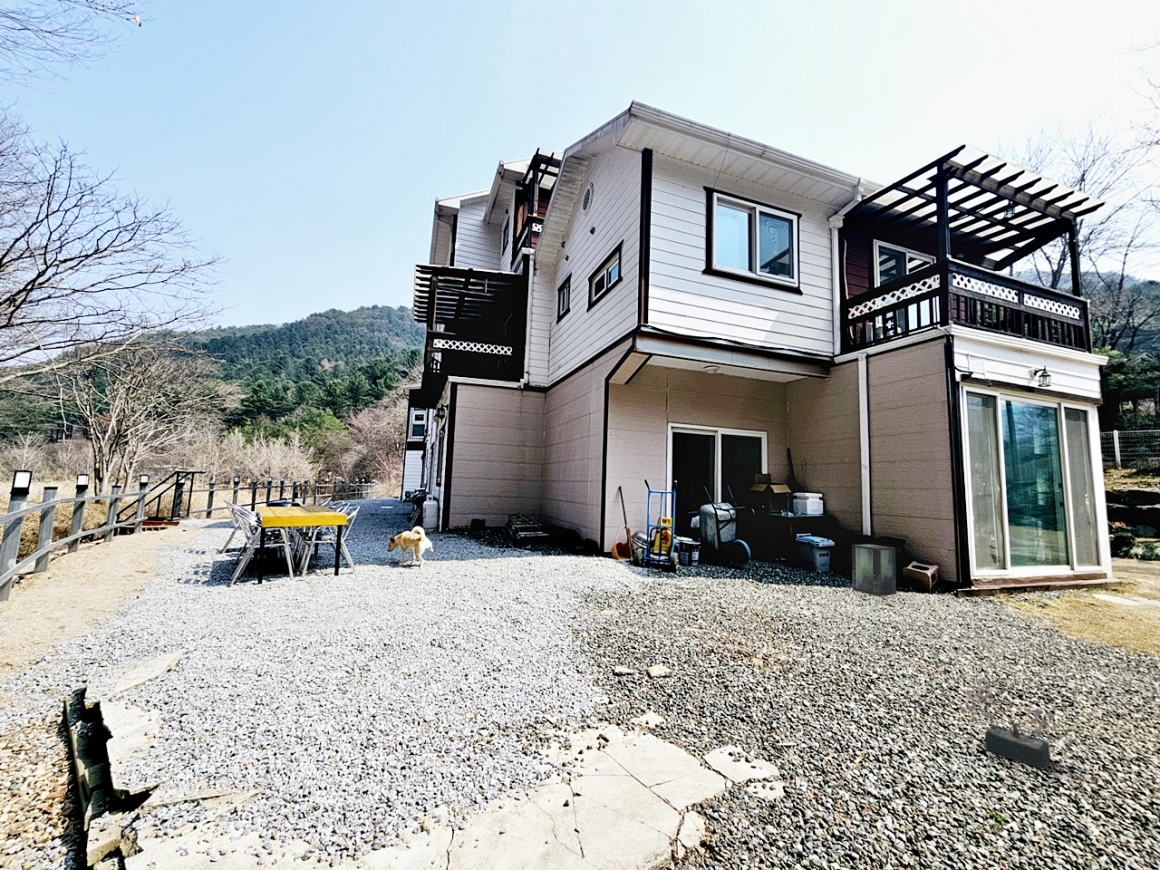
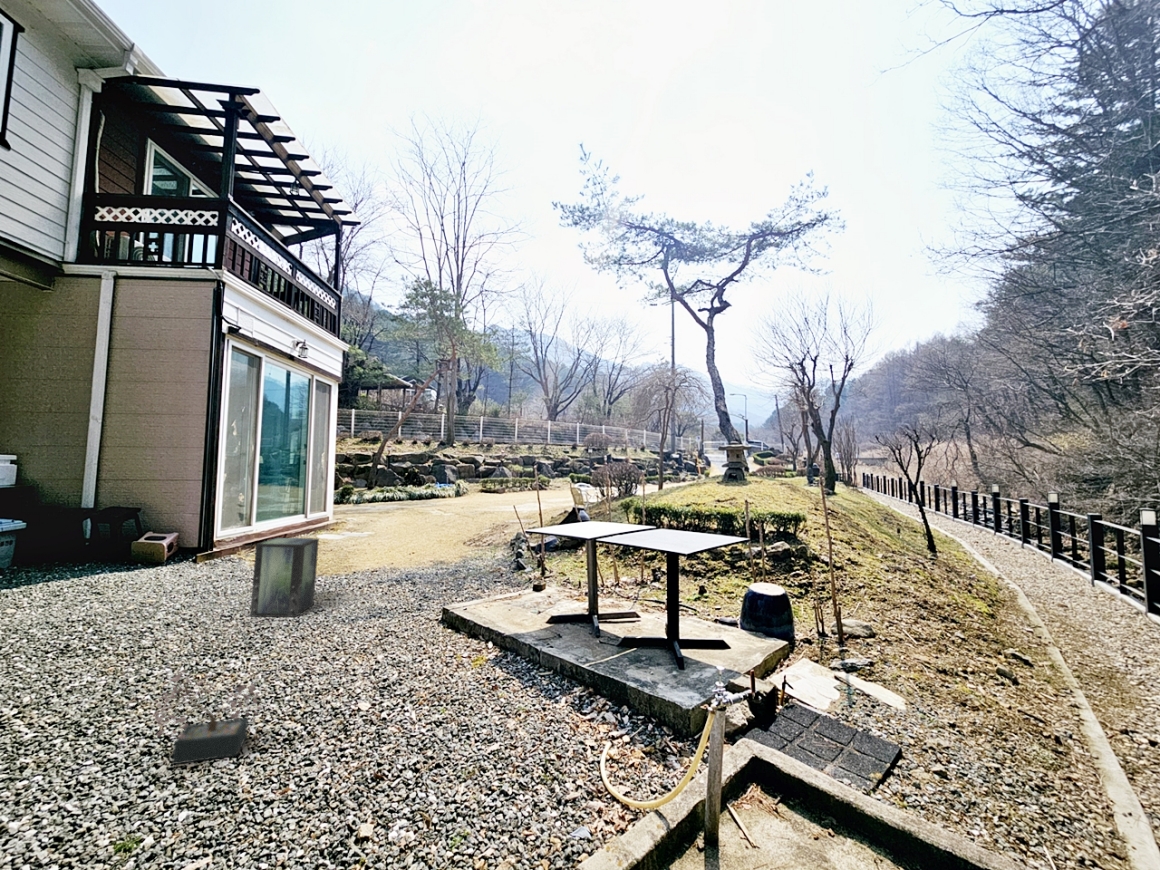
storage box: present [852,544,896,596] -> present [250,538,319,617]

